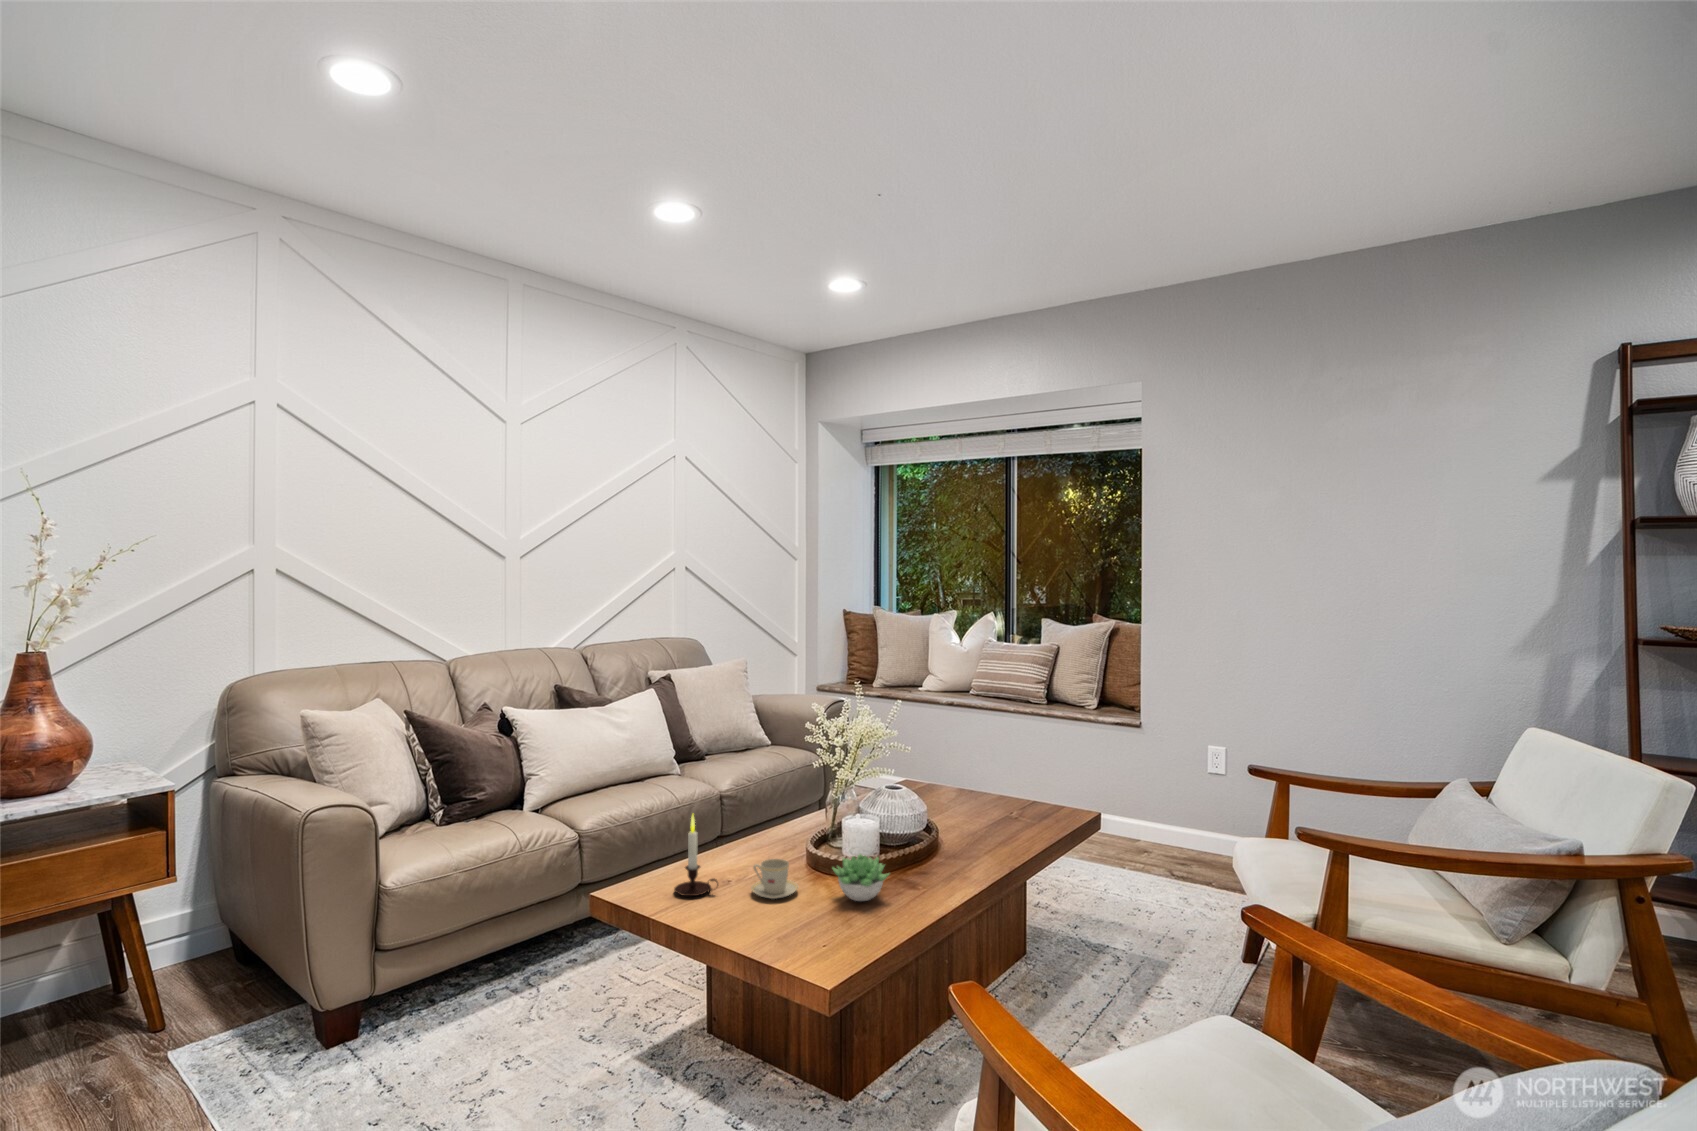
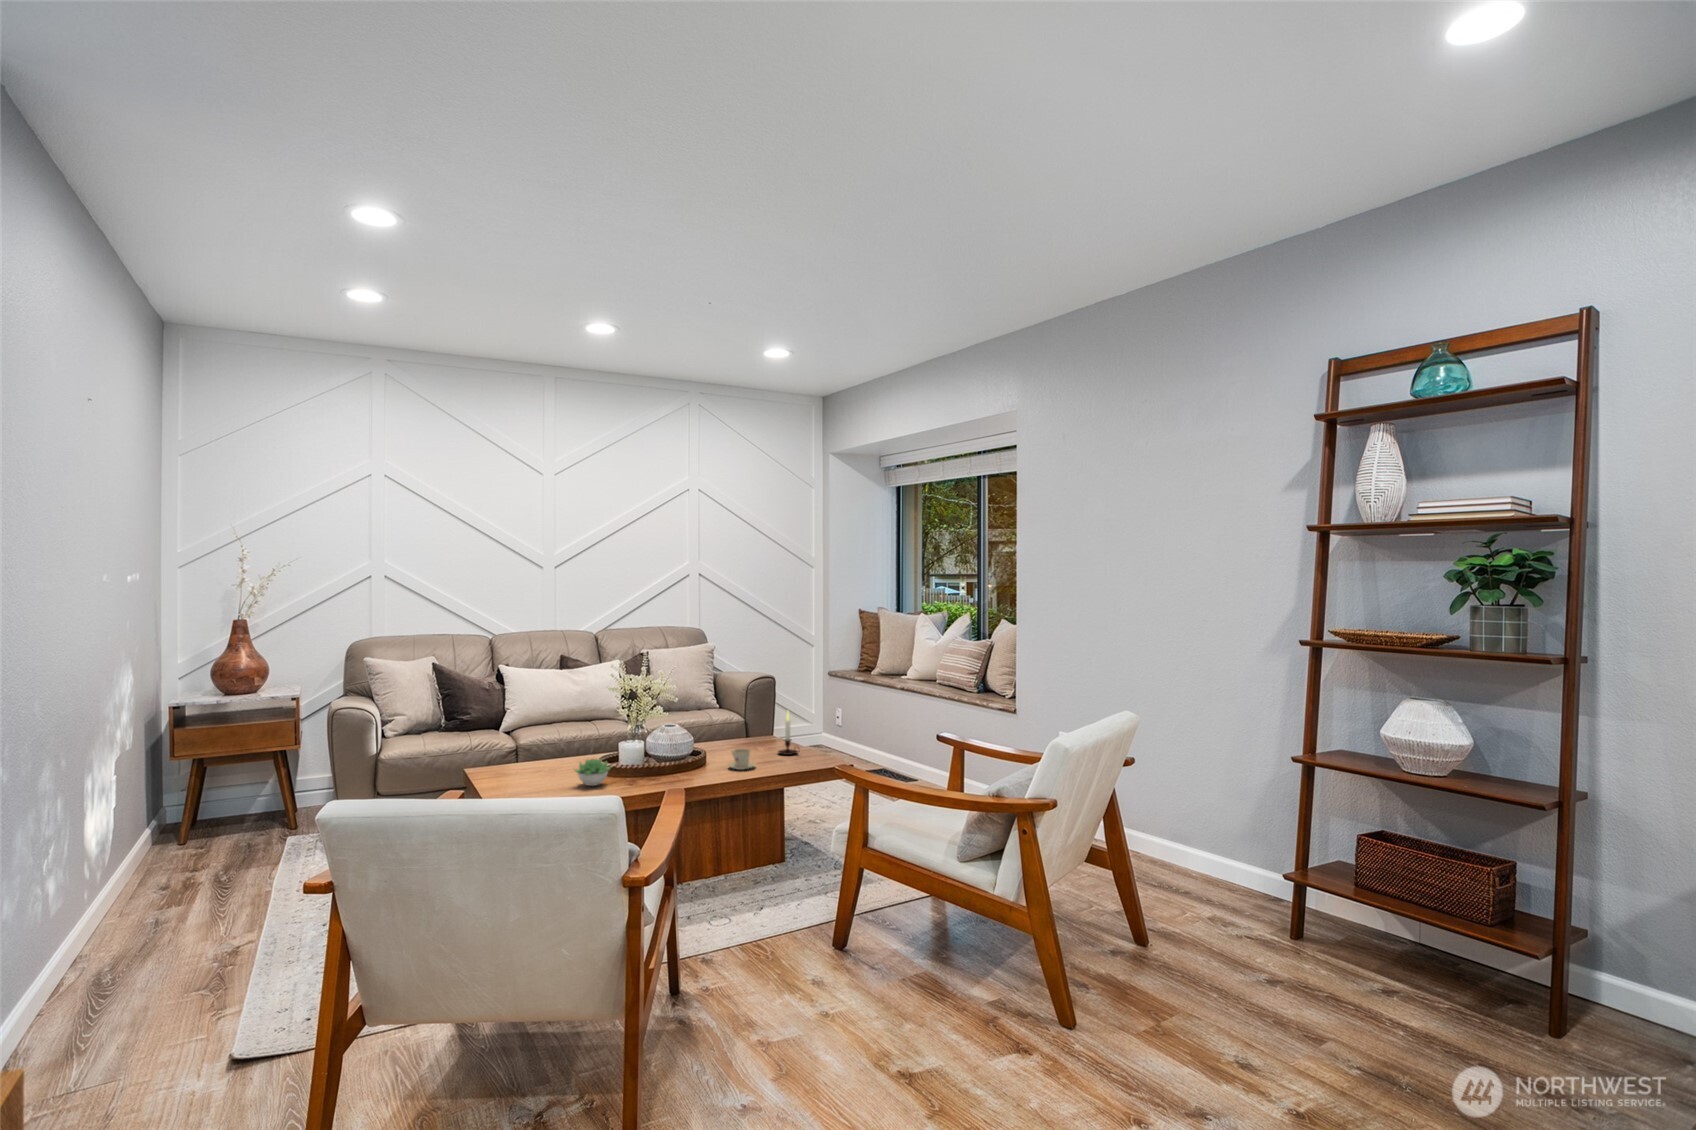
candle: present [674,815,718,896] -> present [778,713,799,755]
teacup: present [751,859,798,899] -> present [728,749,755,770]

